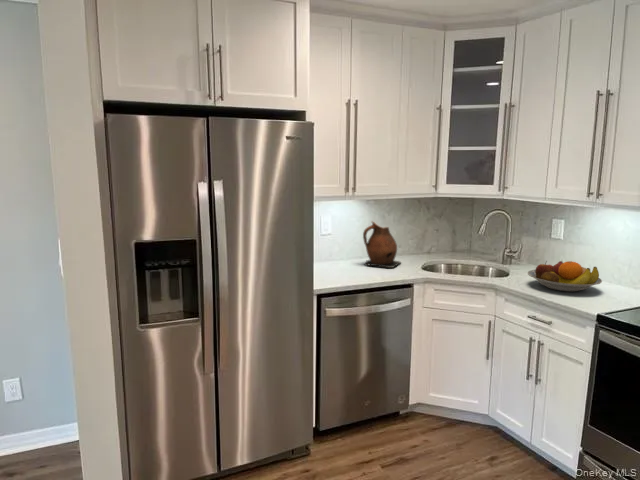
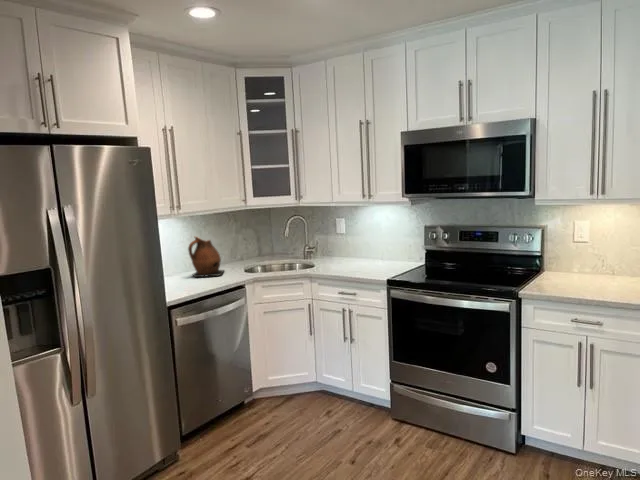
fruit bowl: present [528,261,602,292] -> none [330,247,380,269]

